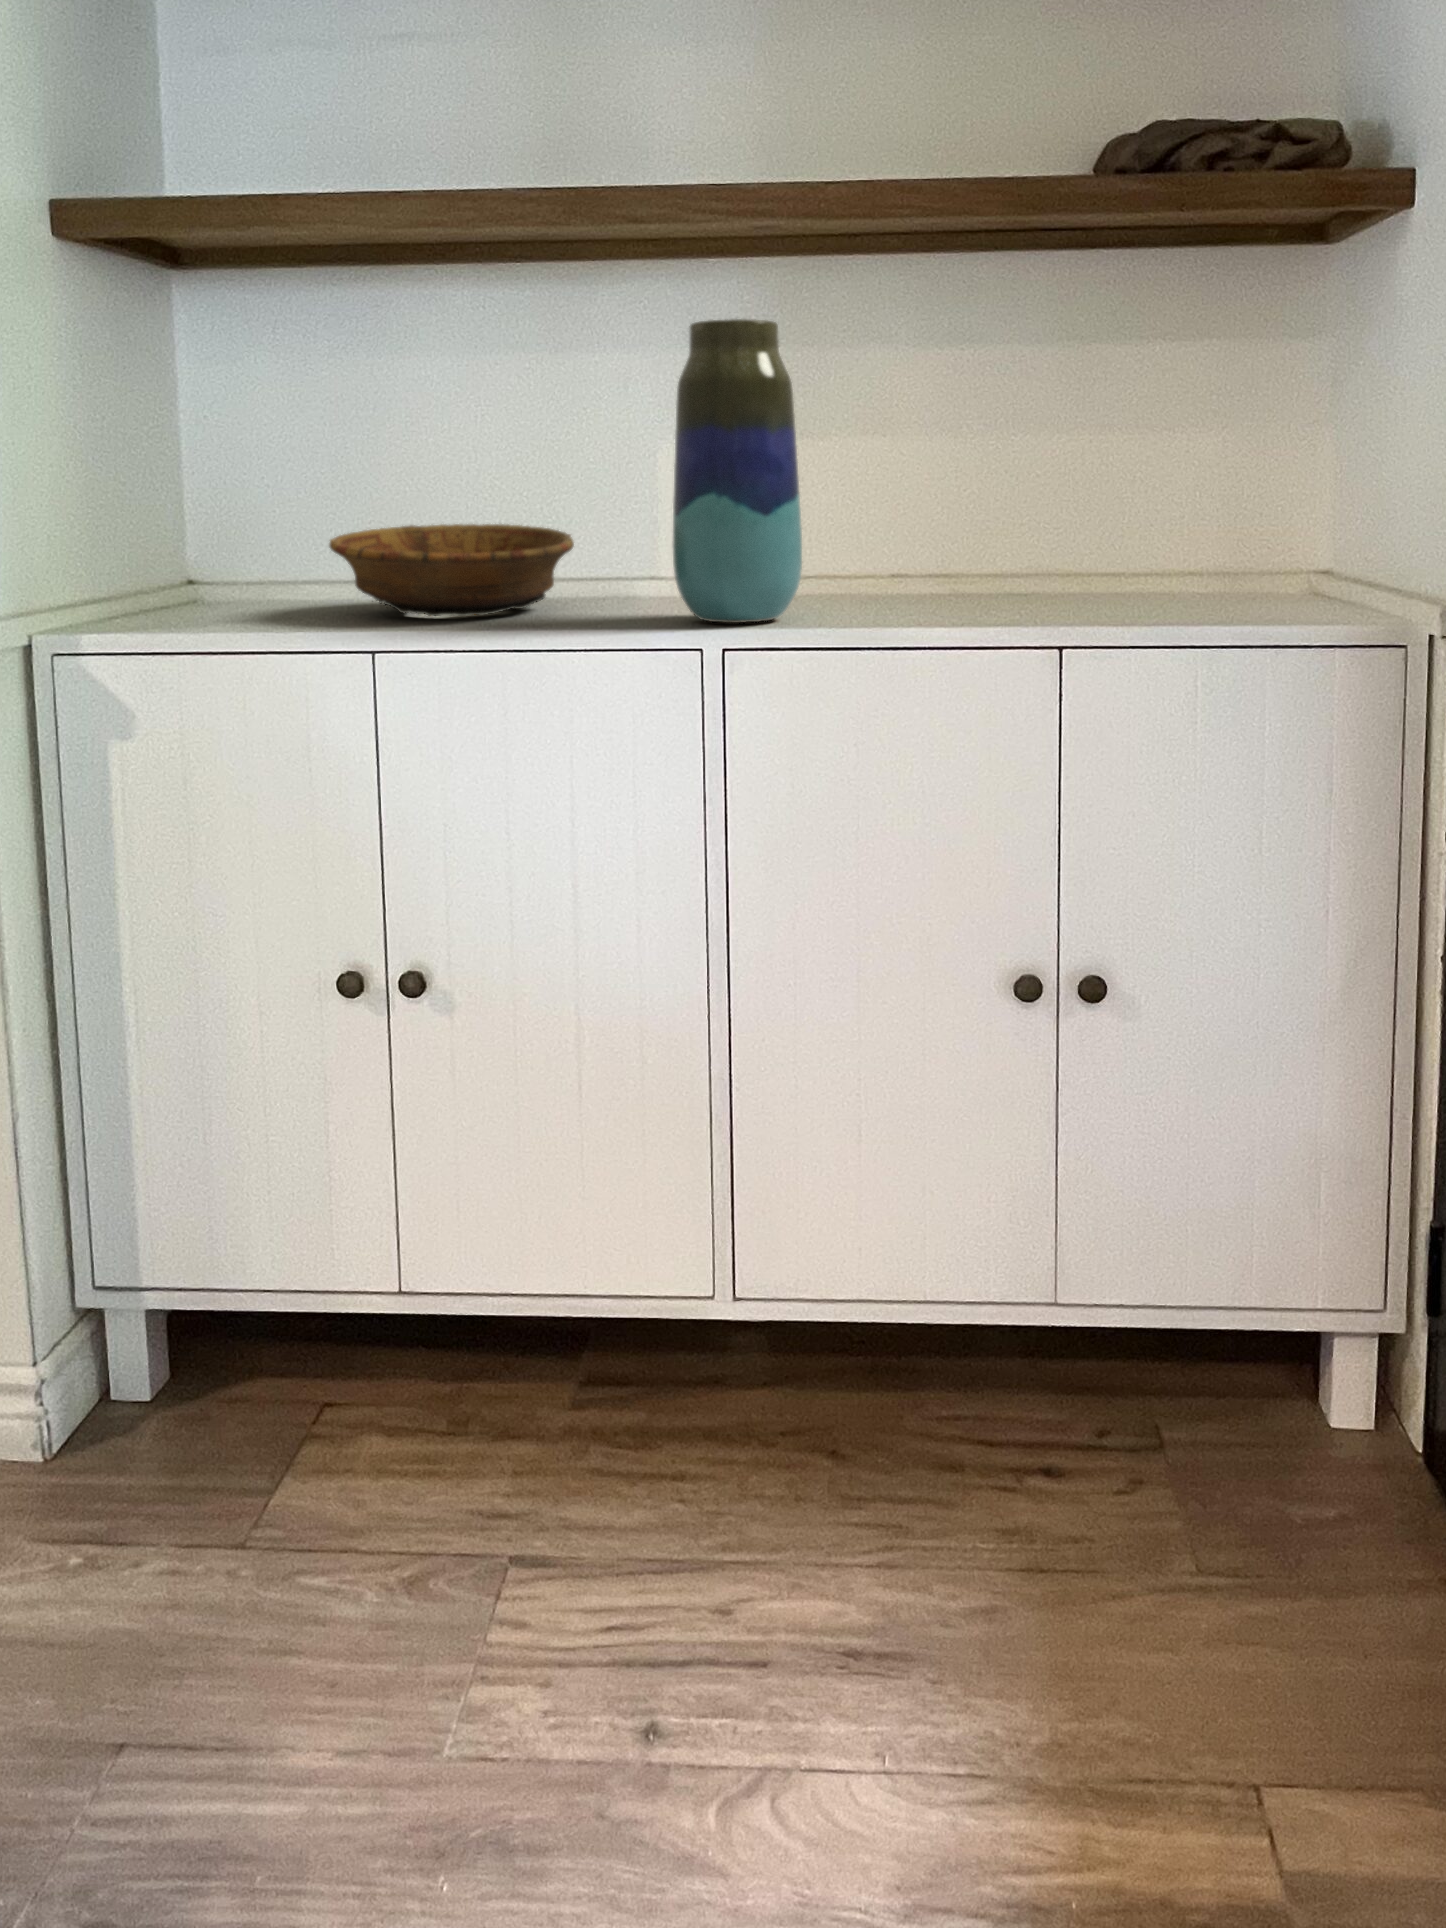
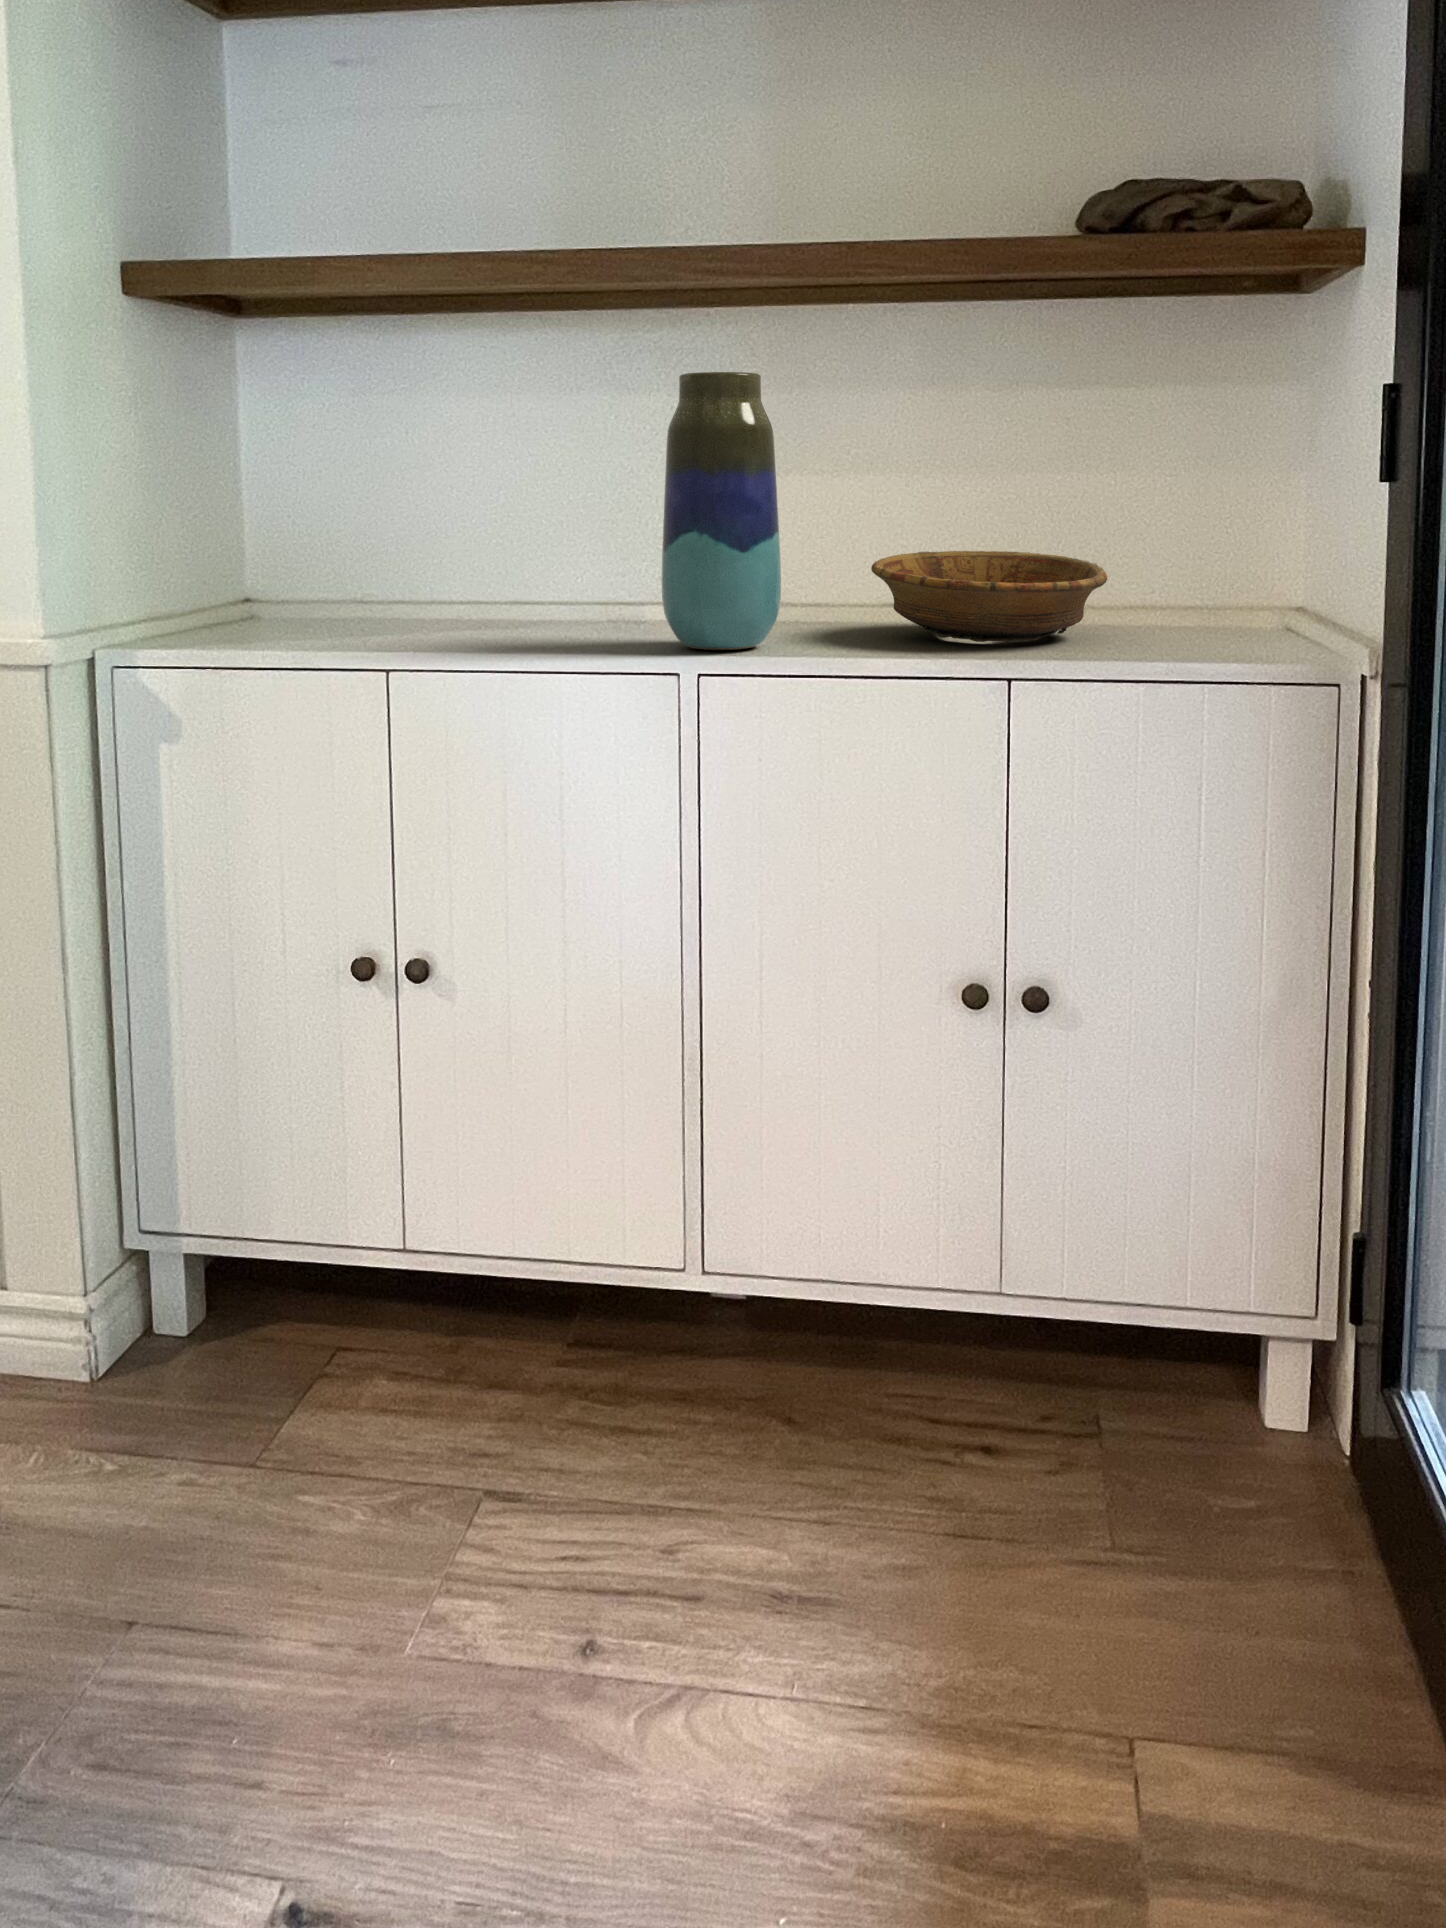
decorative bowl: present [329,524,574,616] -> present [871,550,1107,642]

